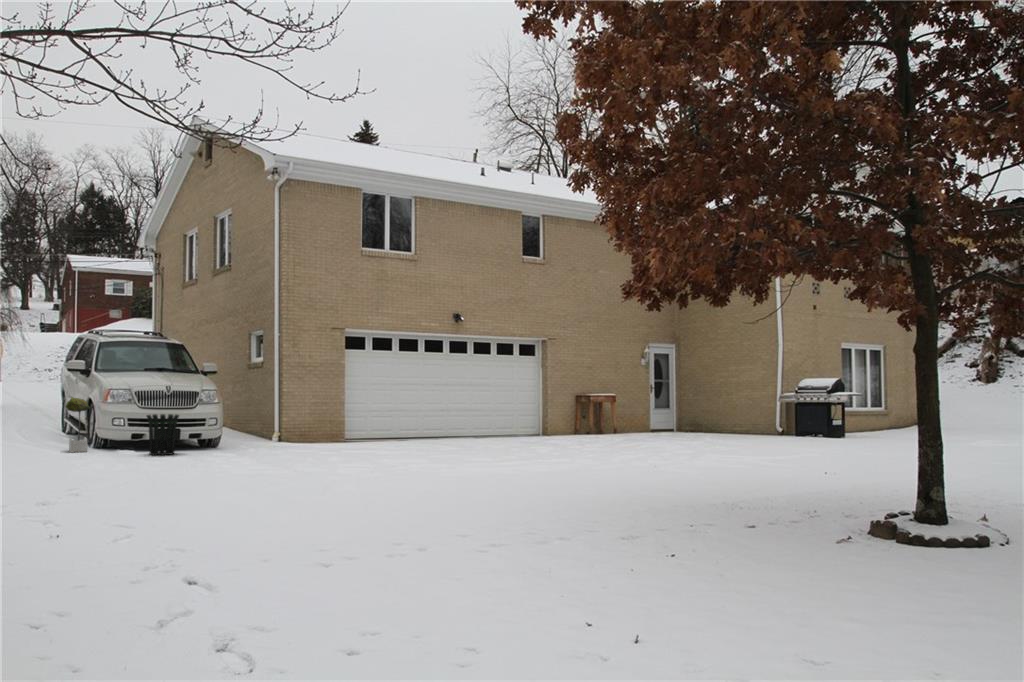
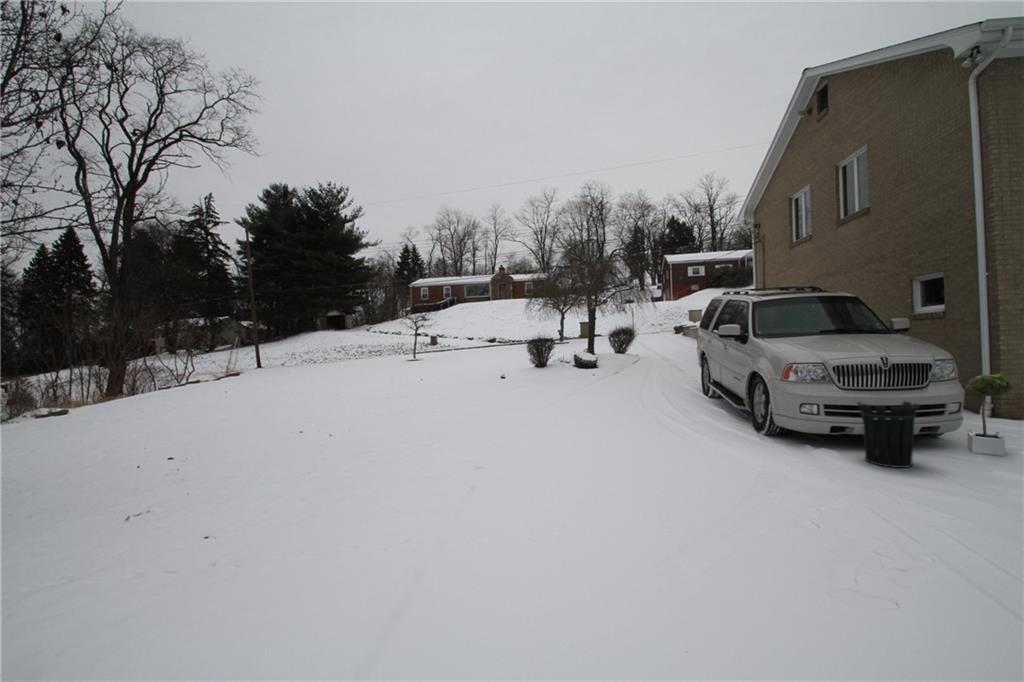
potted tree: present [66,397,91,452] -> present [962,373,1013,456]

